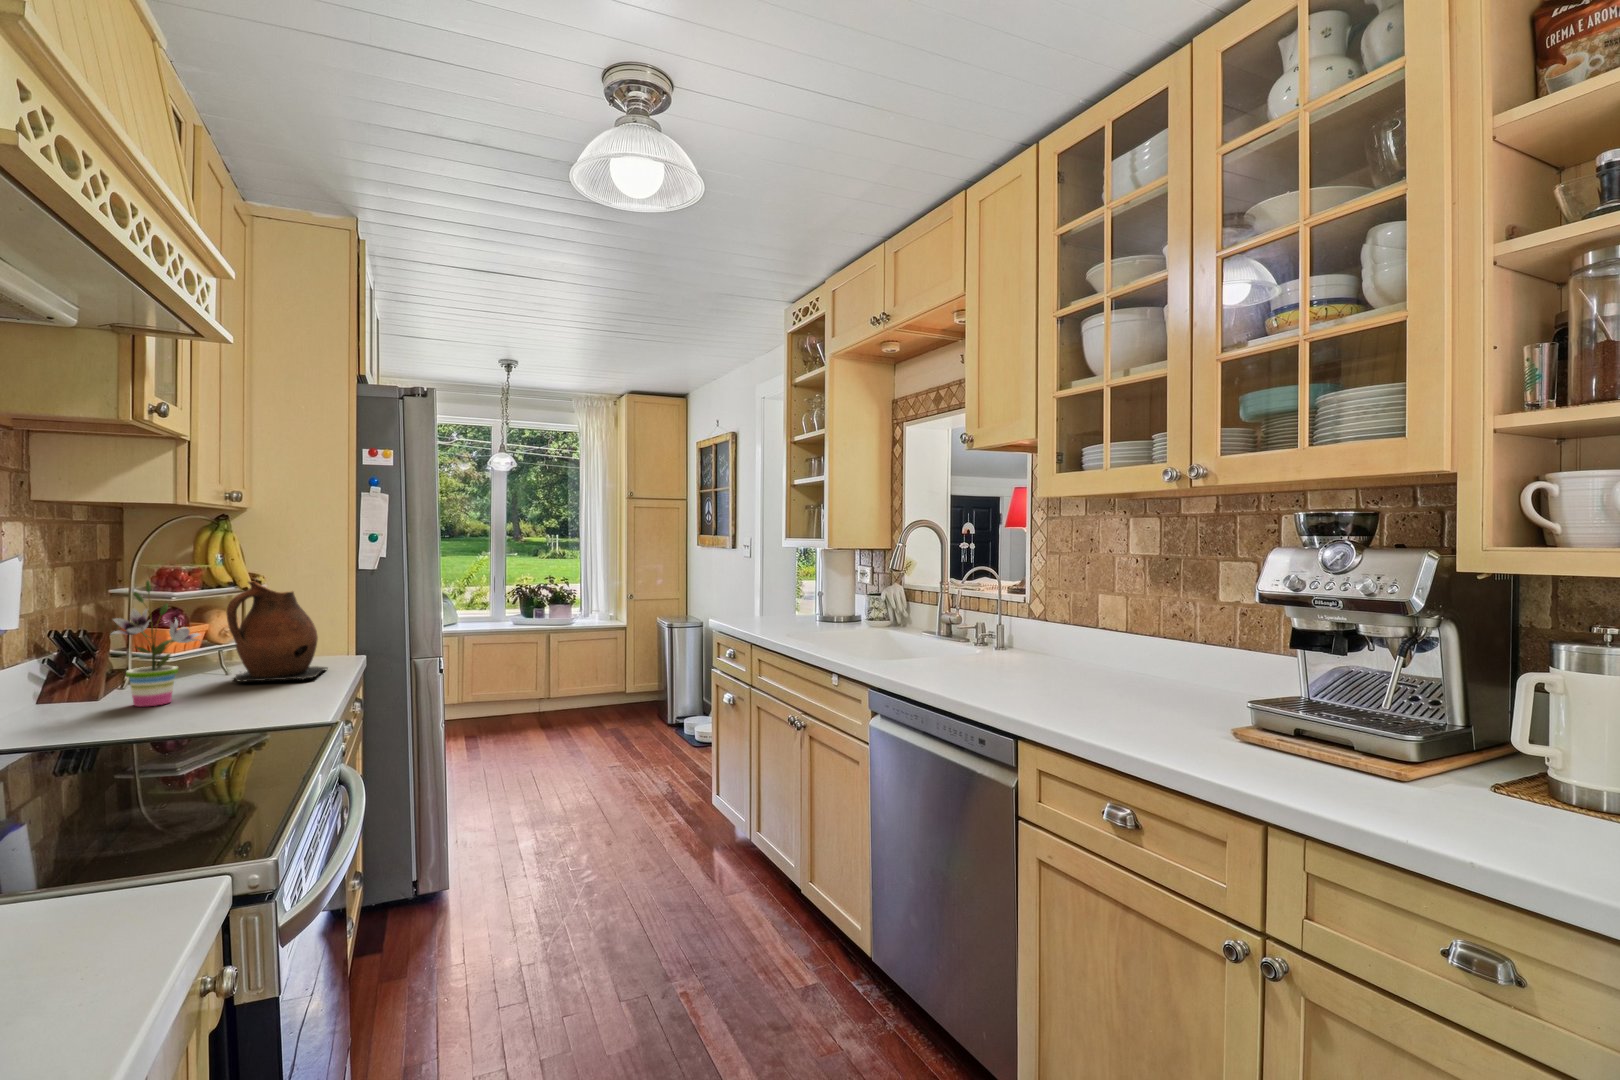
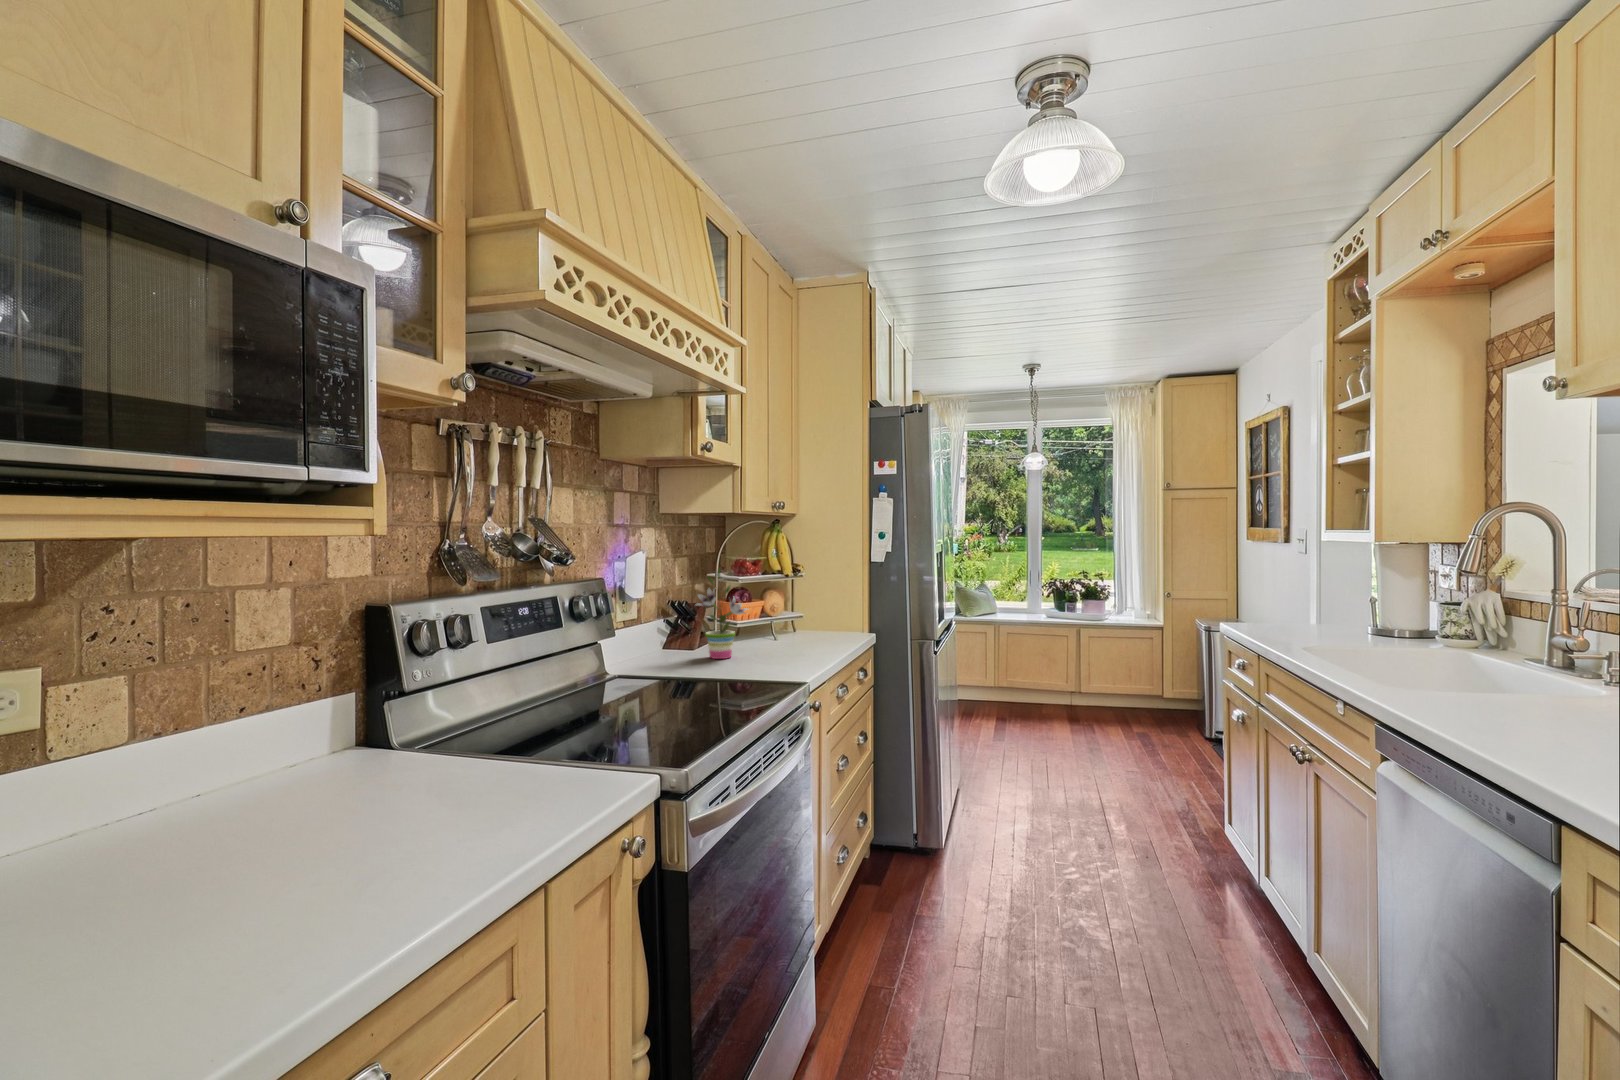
ceramic pitcher: present [226,581,327,682] -> none [771,570,842,651]

